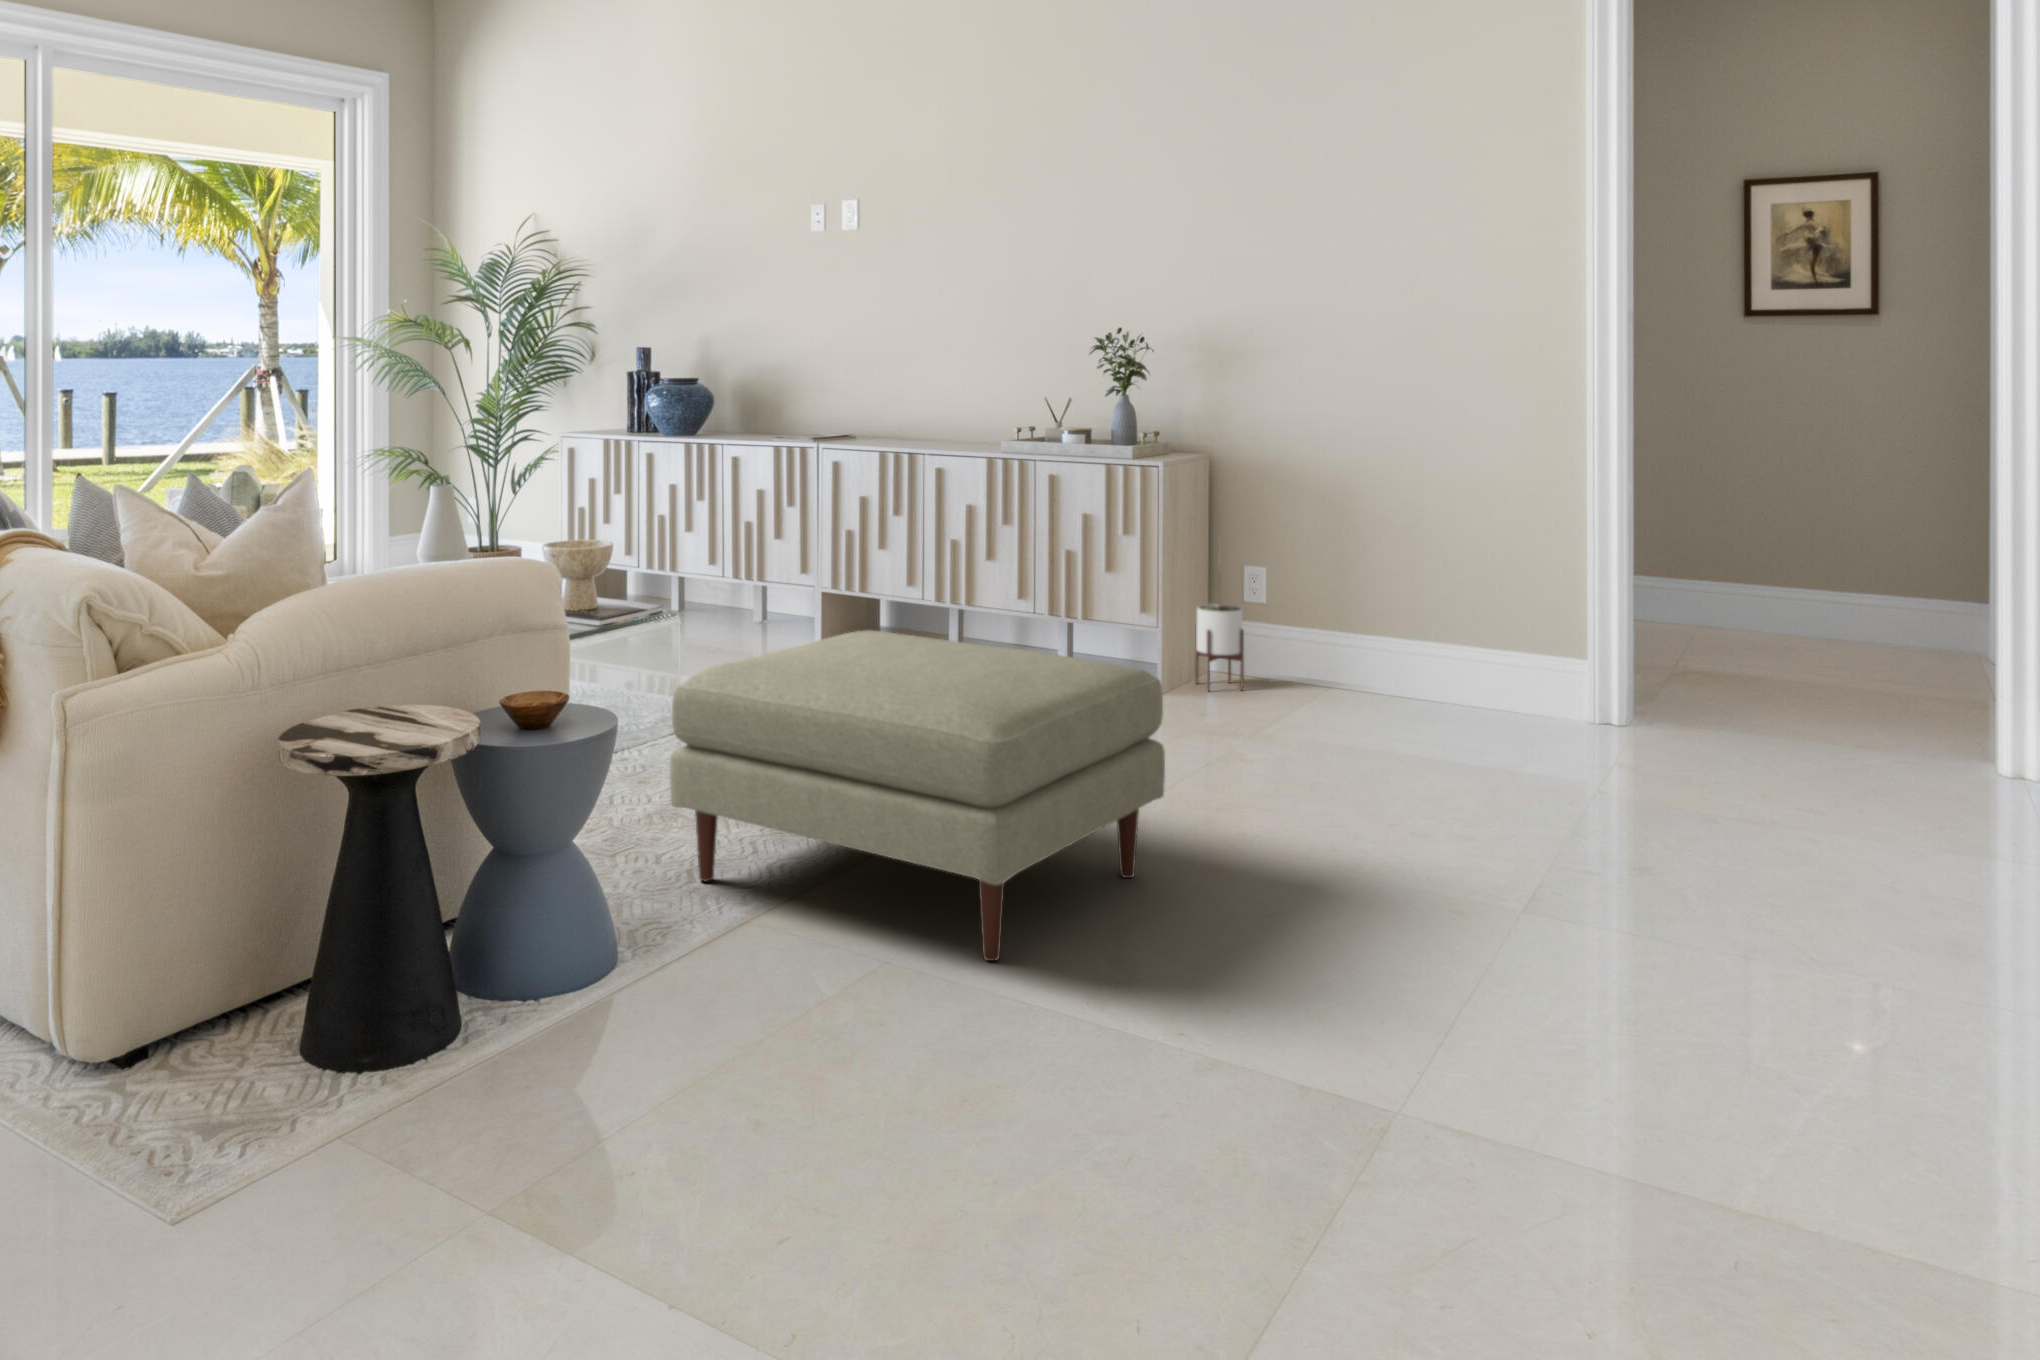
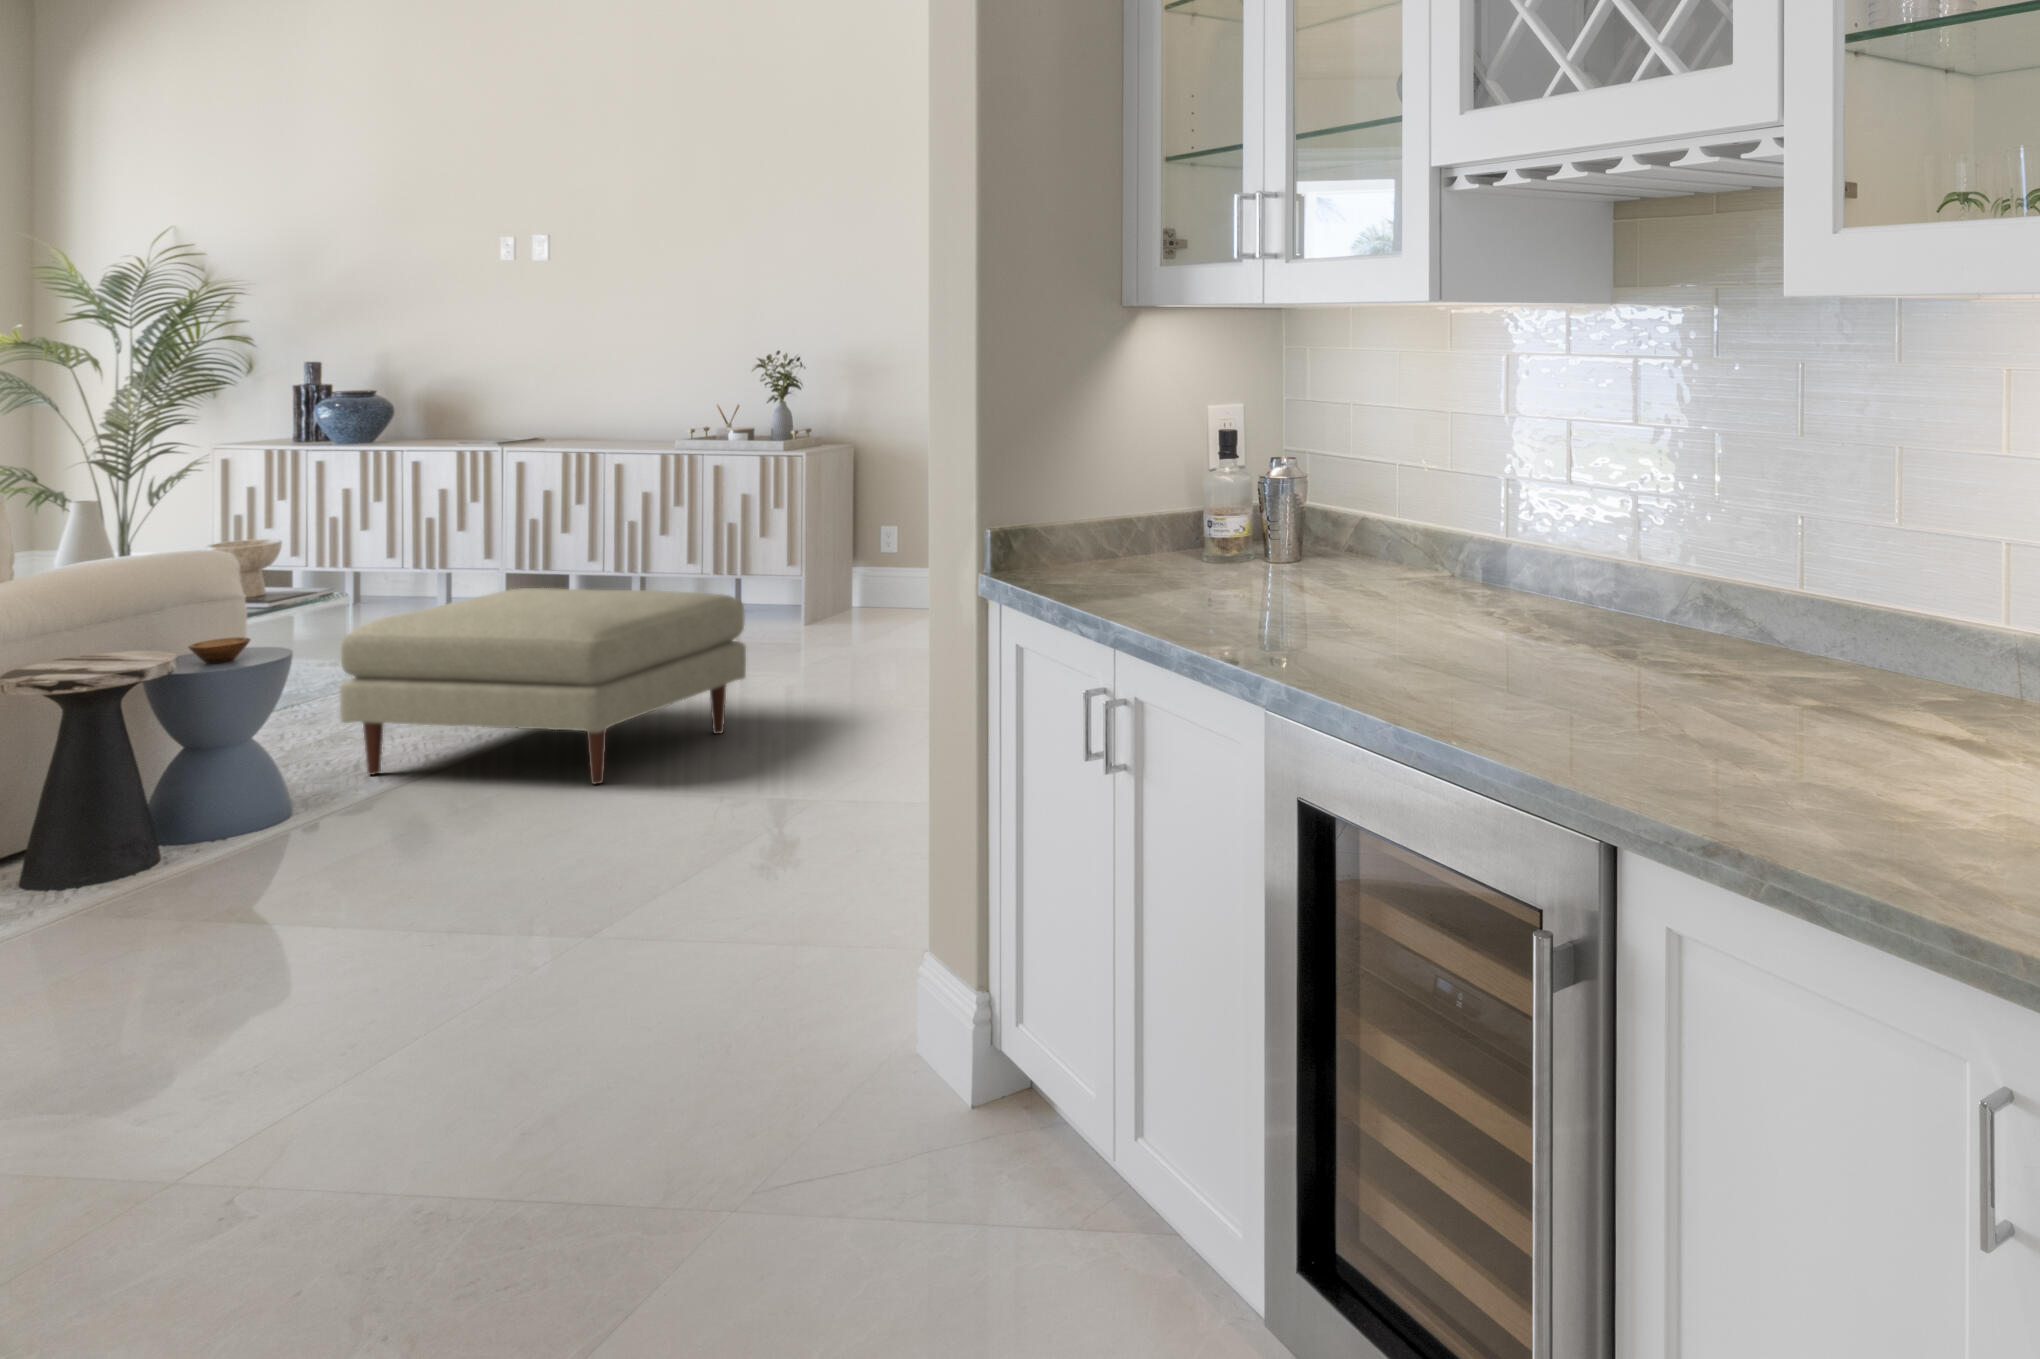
potted plant: present [1195,604,1244,691] -> none [836,506,873,623]

